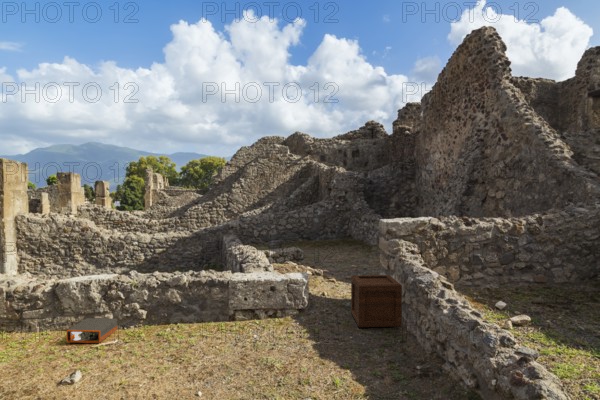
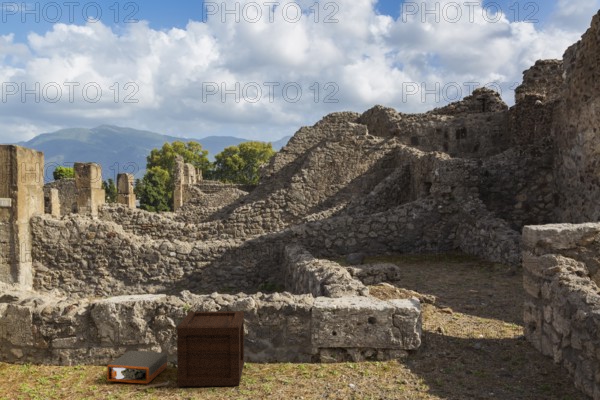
wooden crate: present [351,275,402,327] -> present [177,311,244,387]

